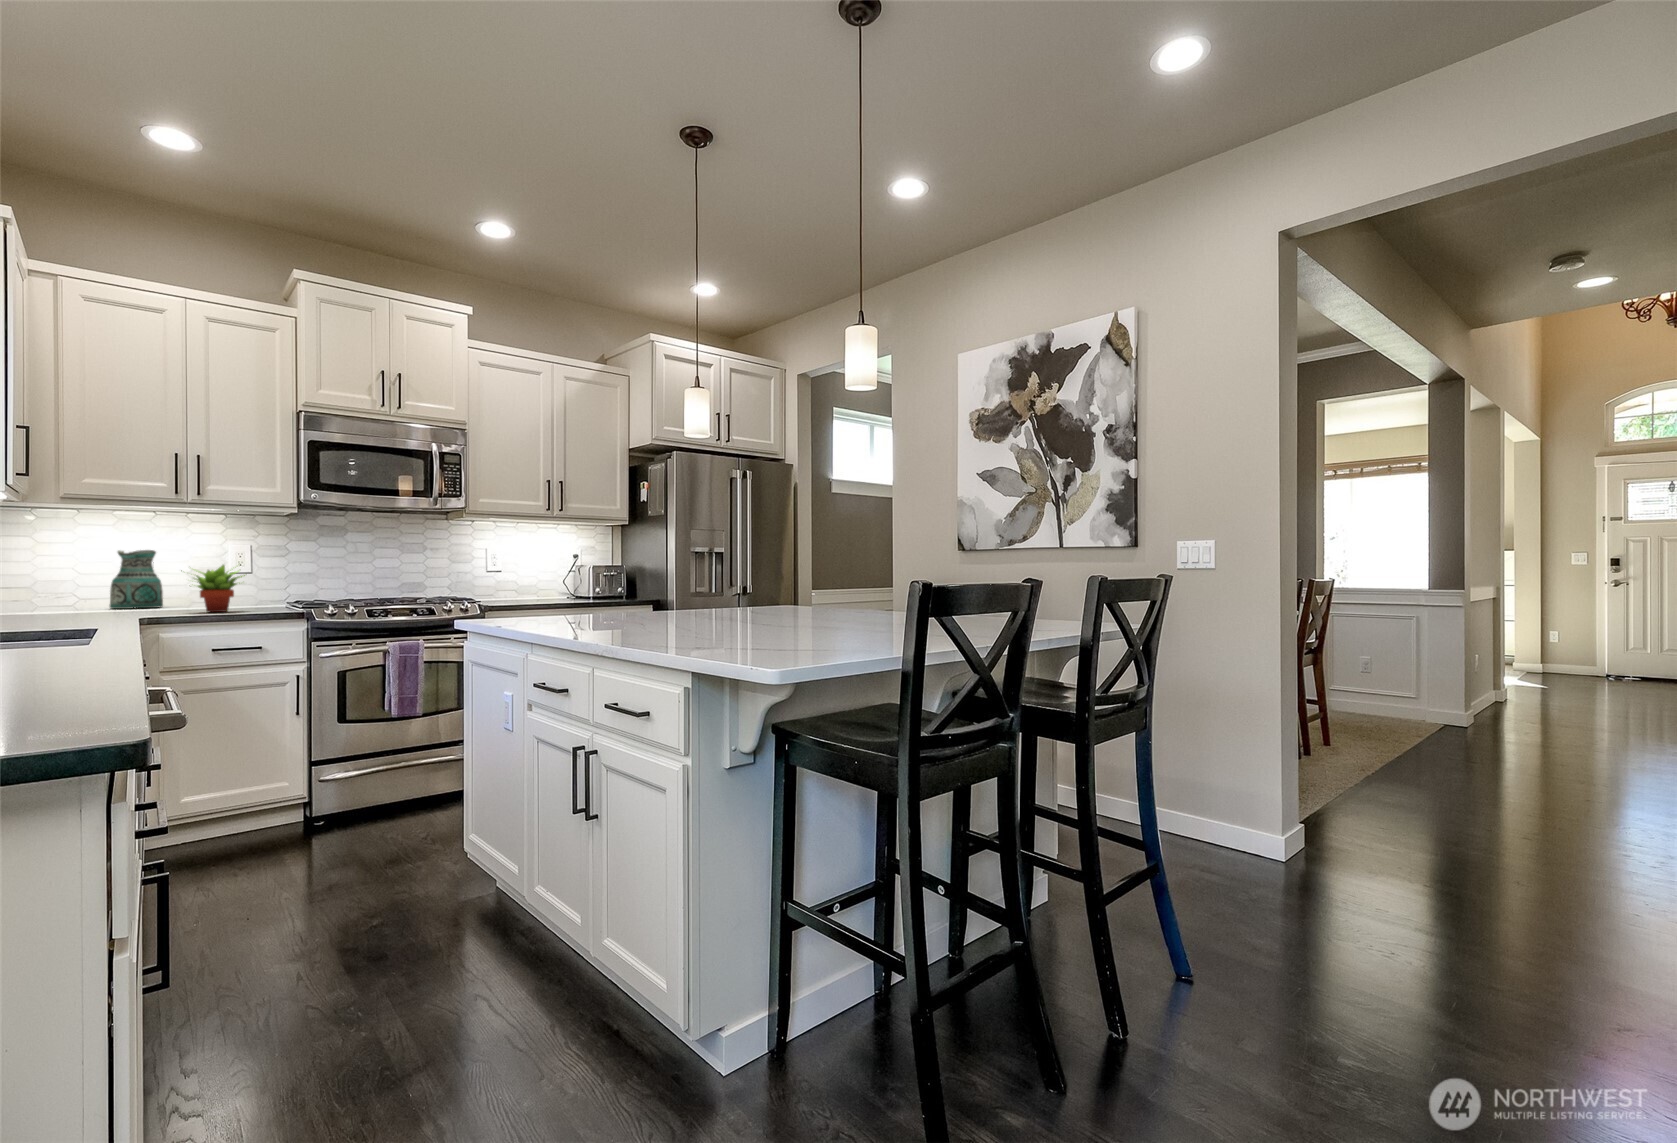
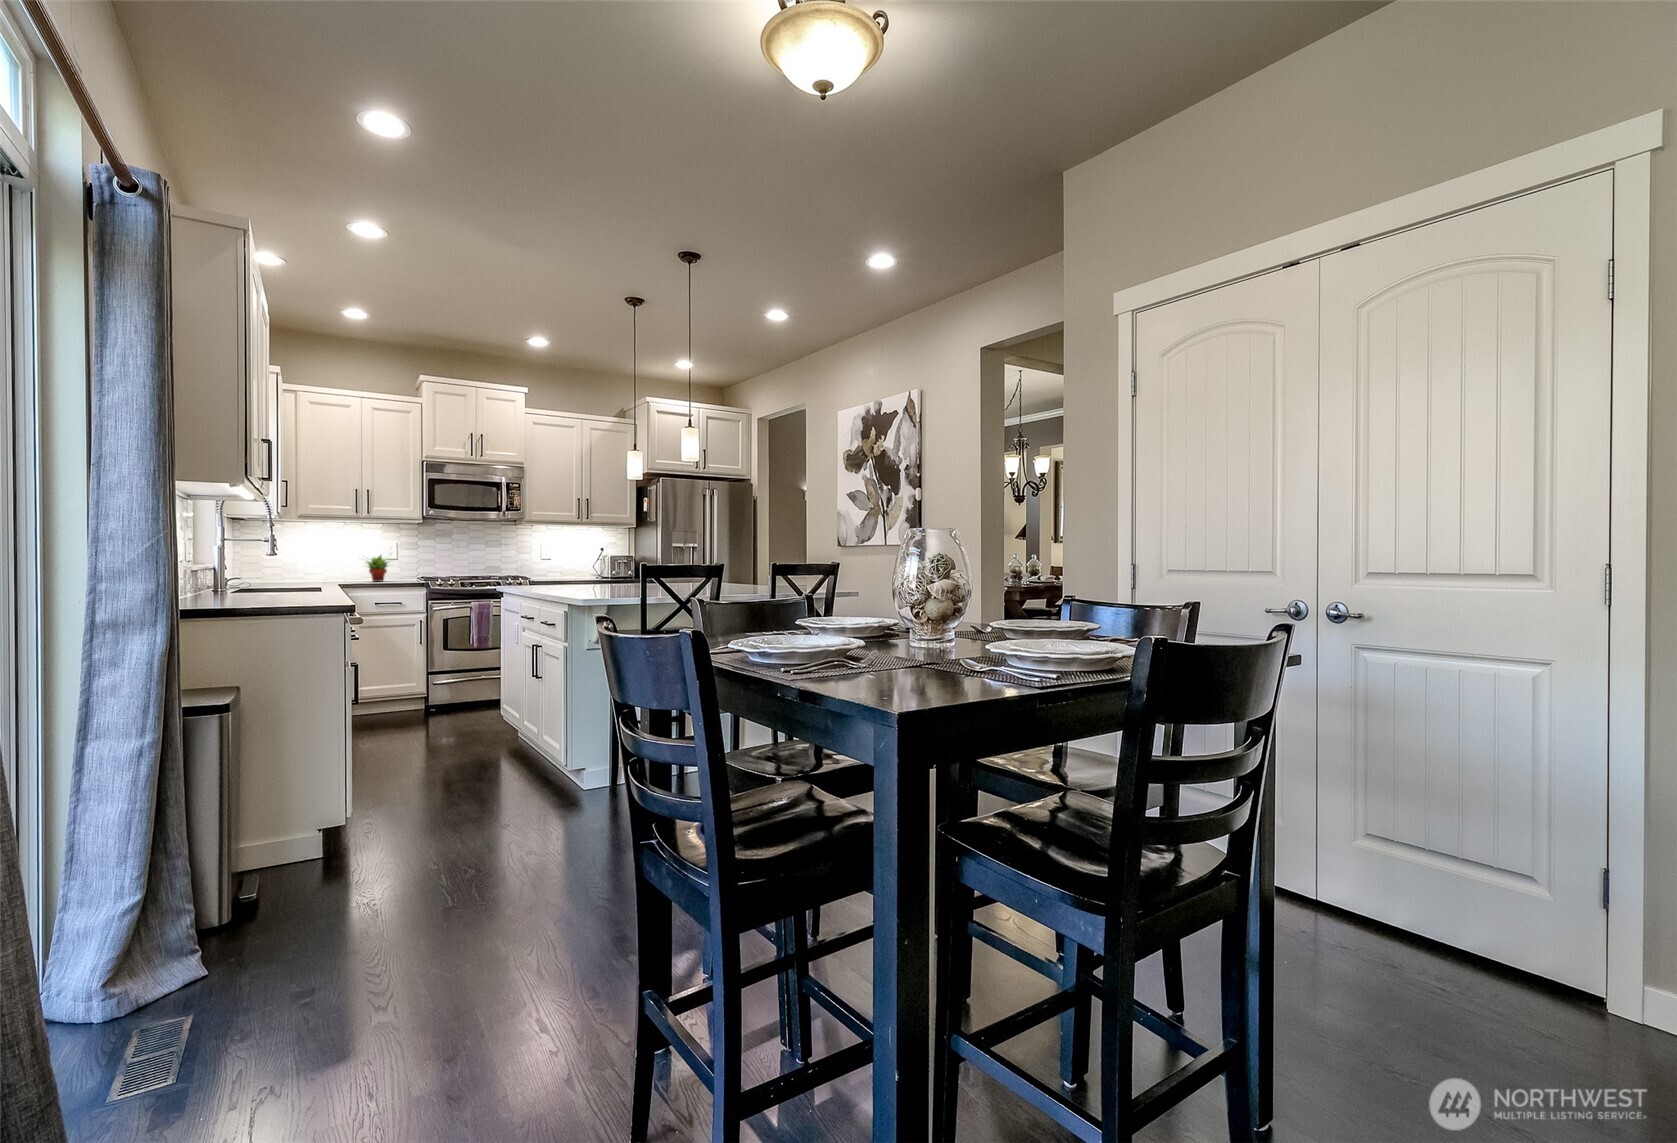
ceramic pitcher: present [110,550,163,609] -> none [321,546,349,580]

